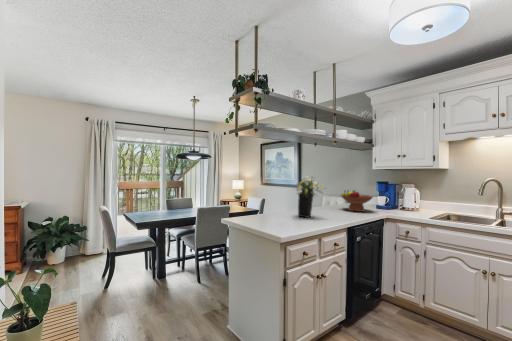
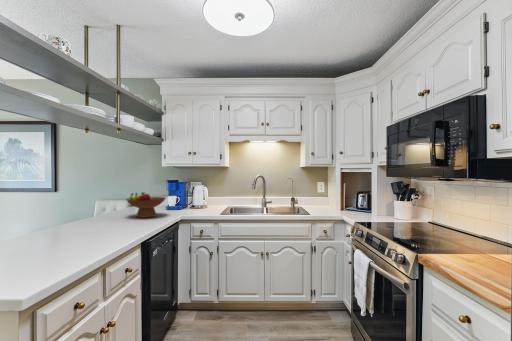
flower arrangement: present [297,177,324,218] -> none [49,177,110,241]

